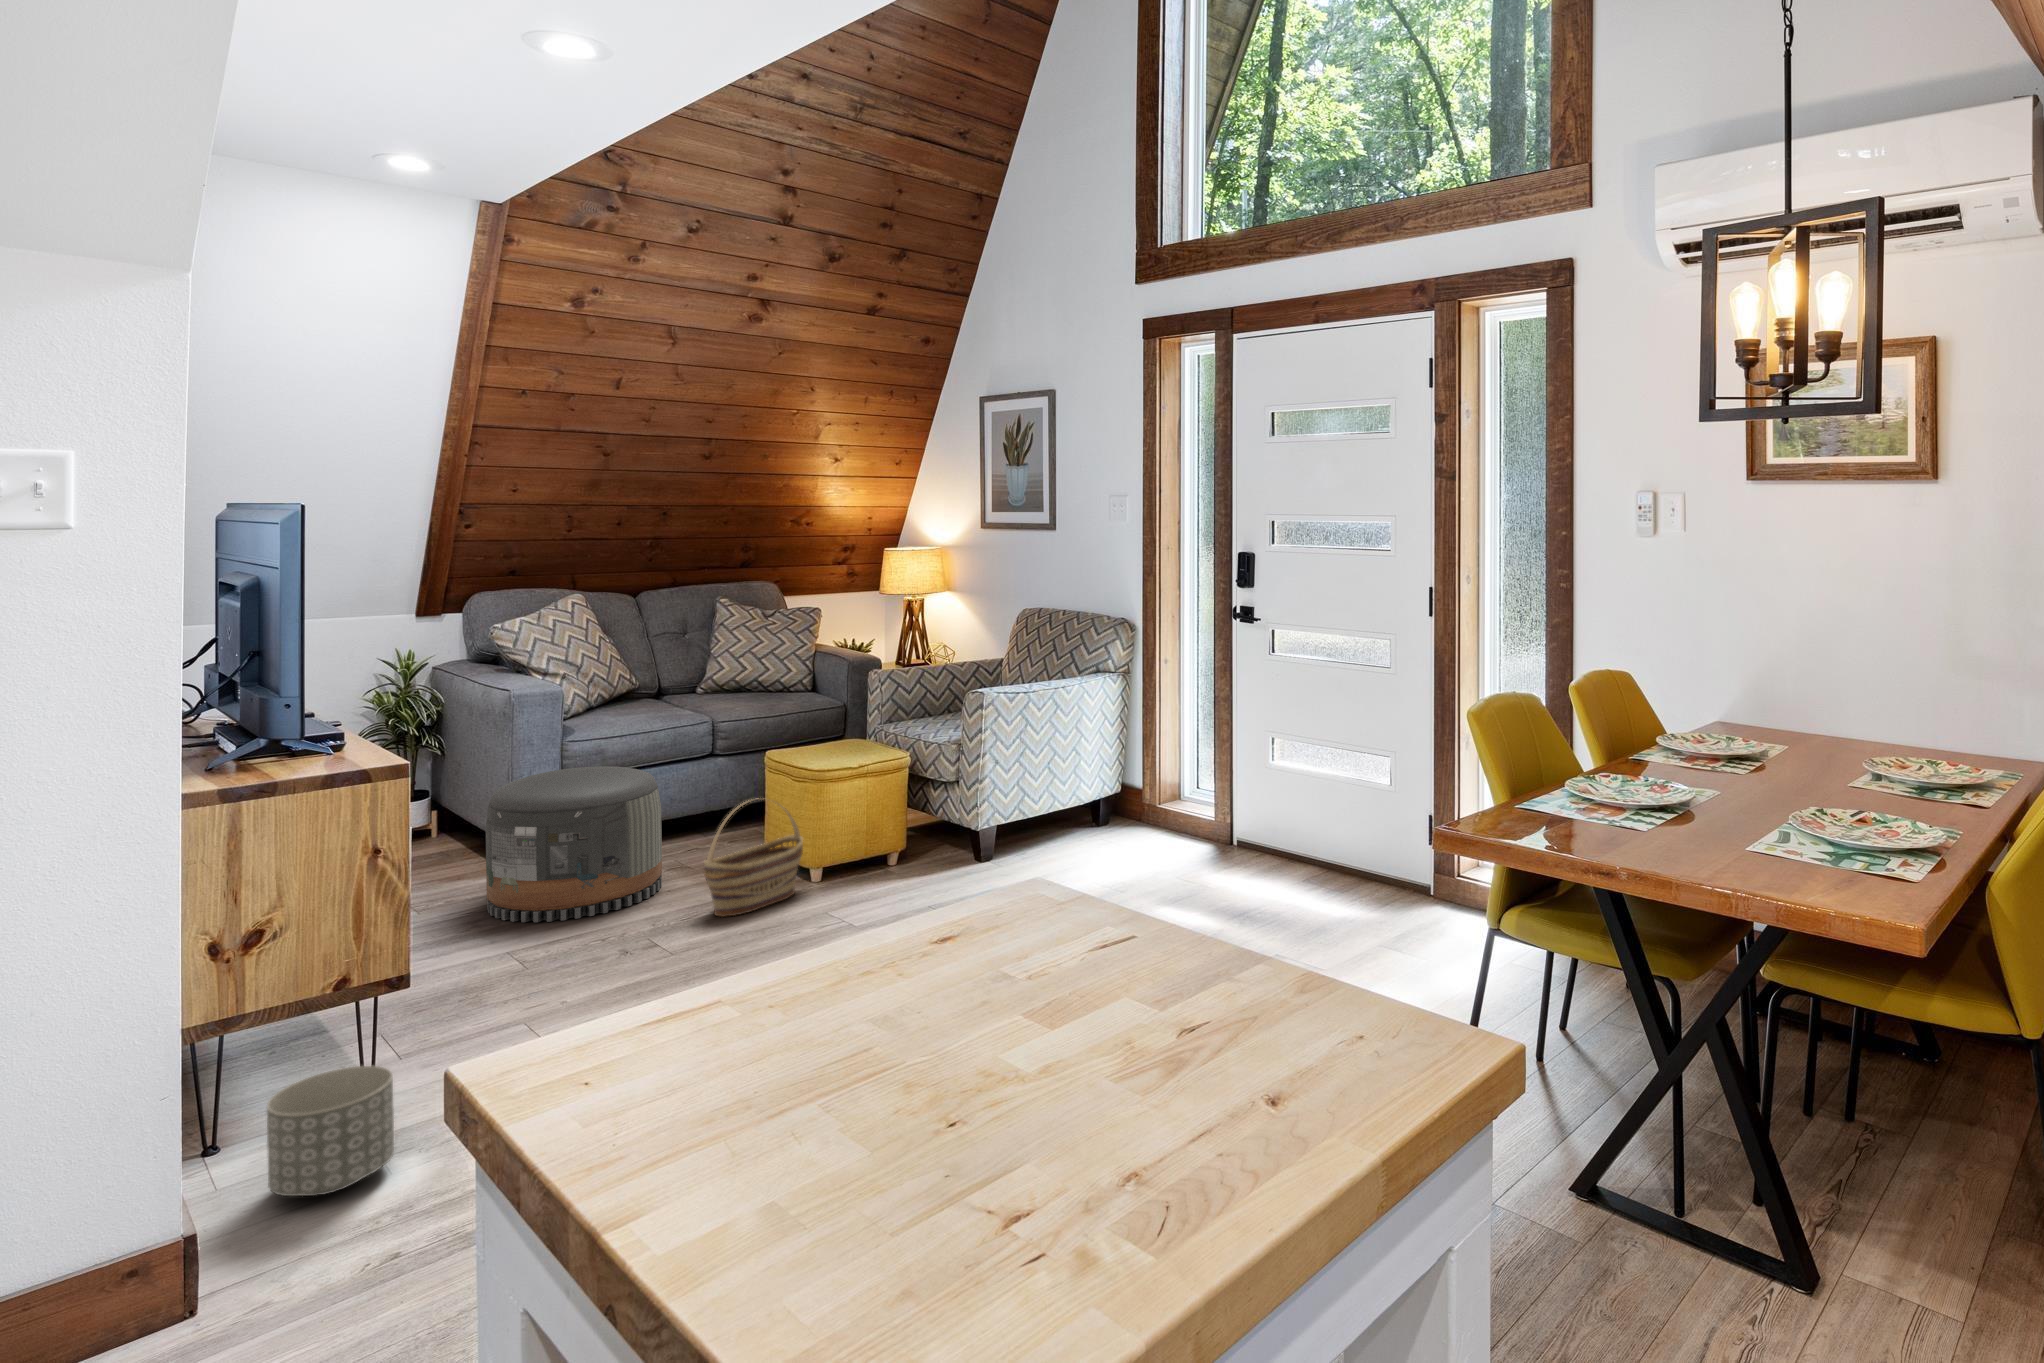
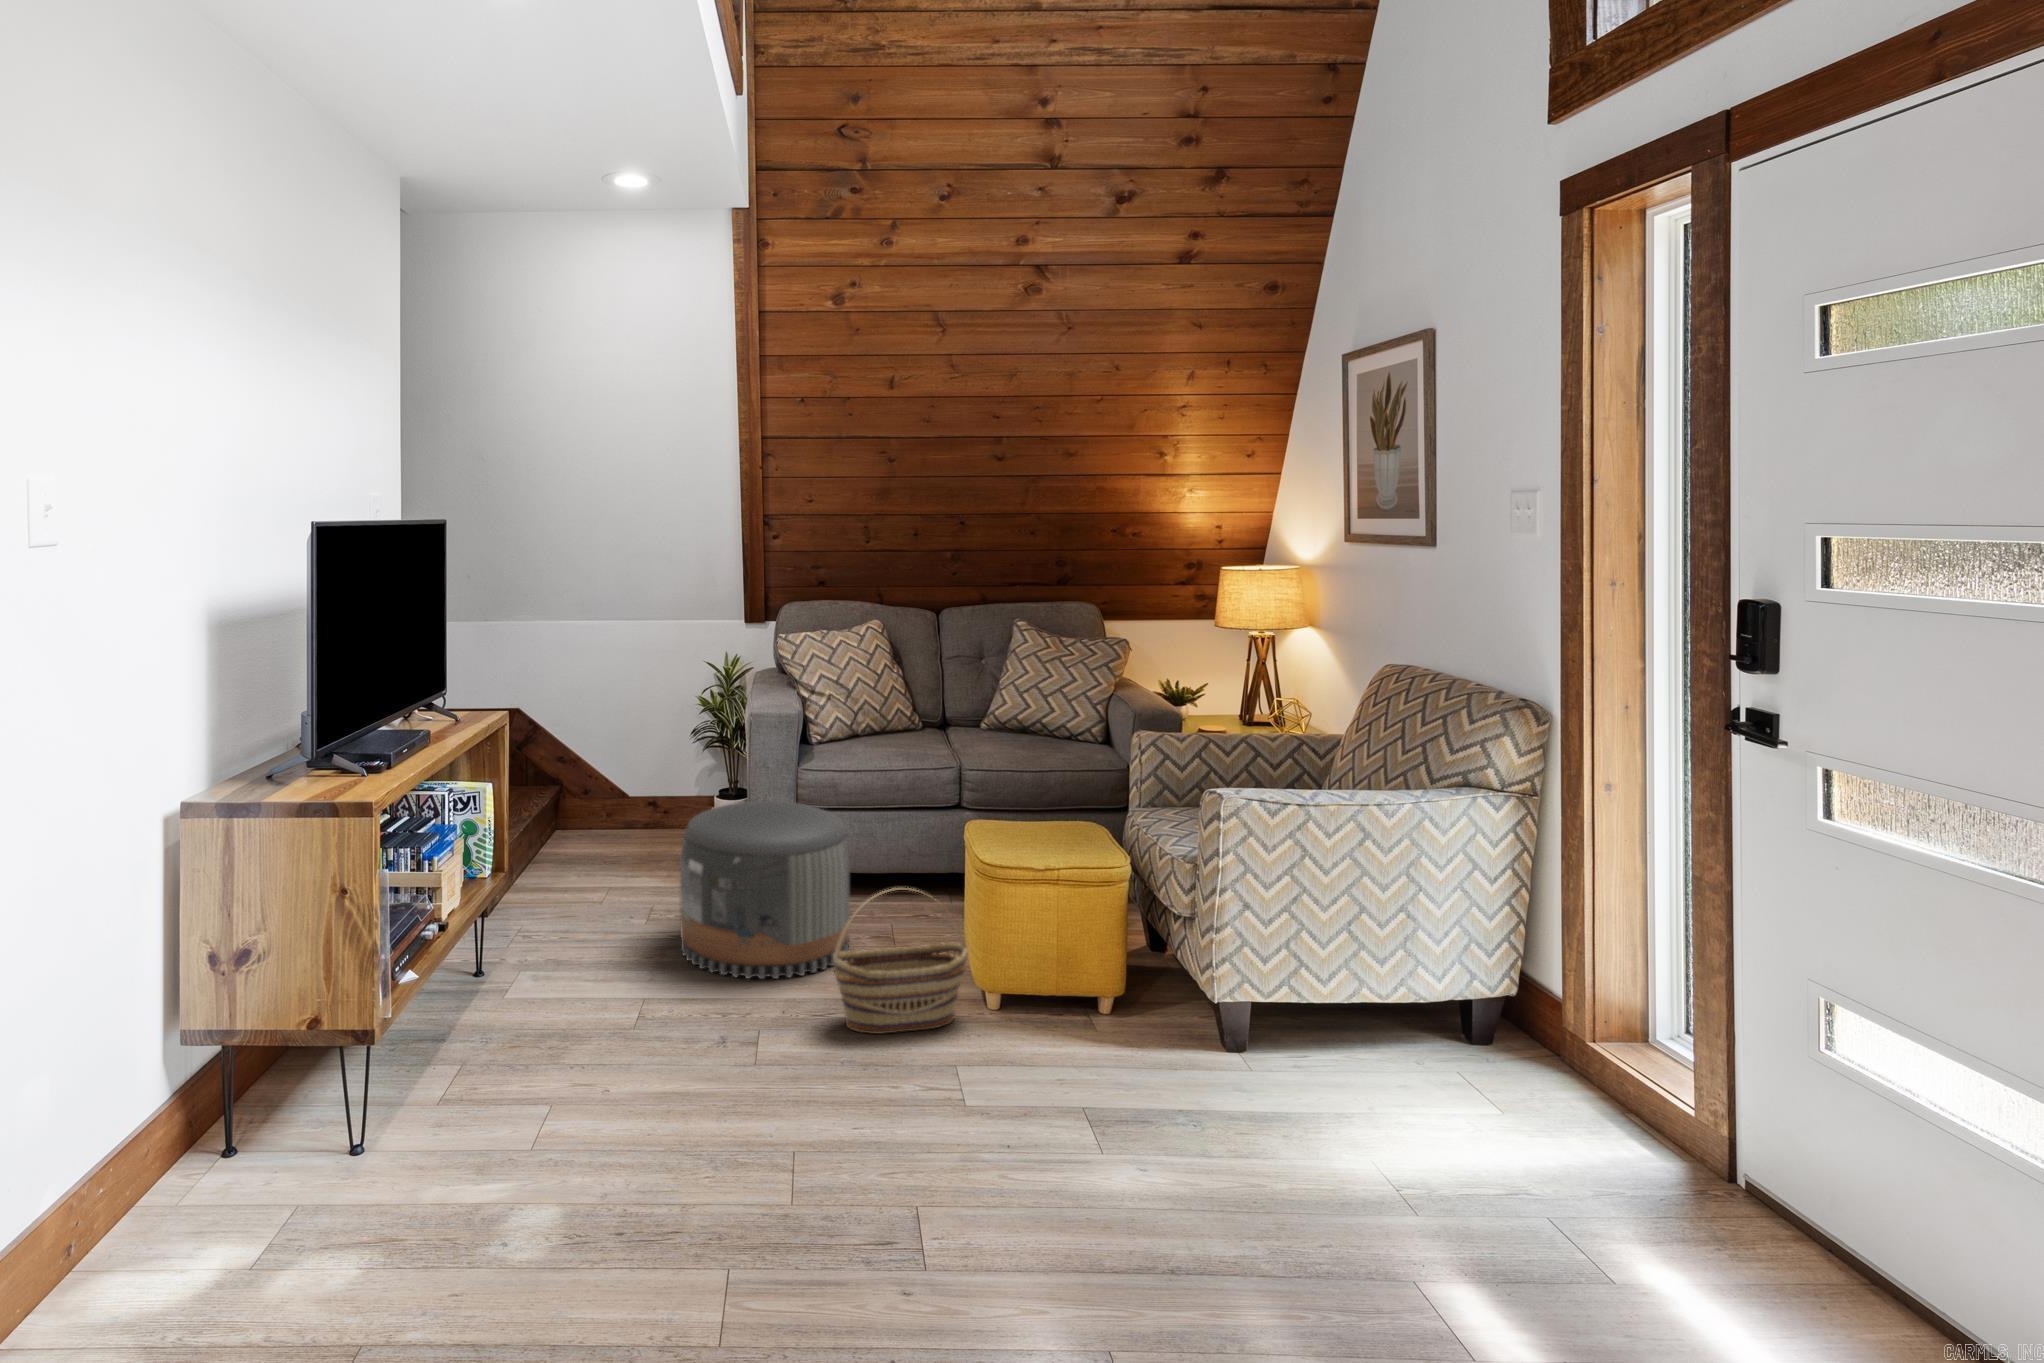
planter: present [267,1066,394,1196] -> none [155,1121,276,1270]

